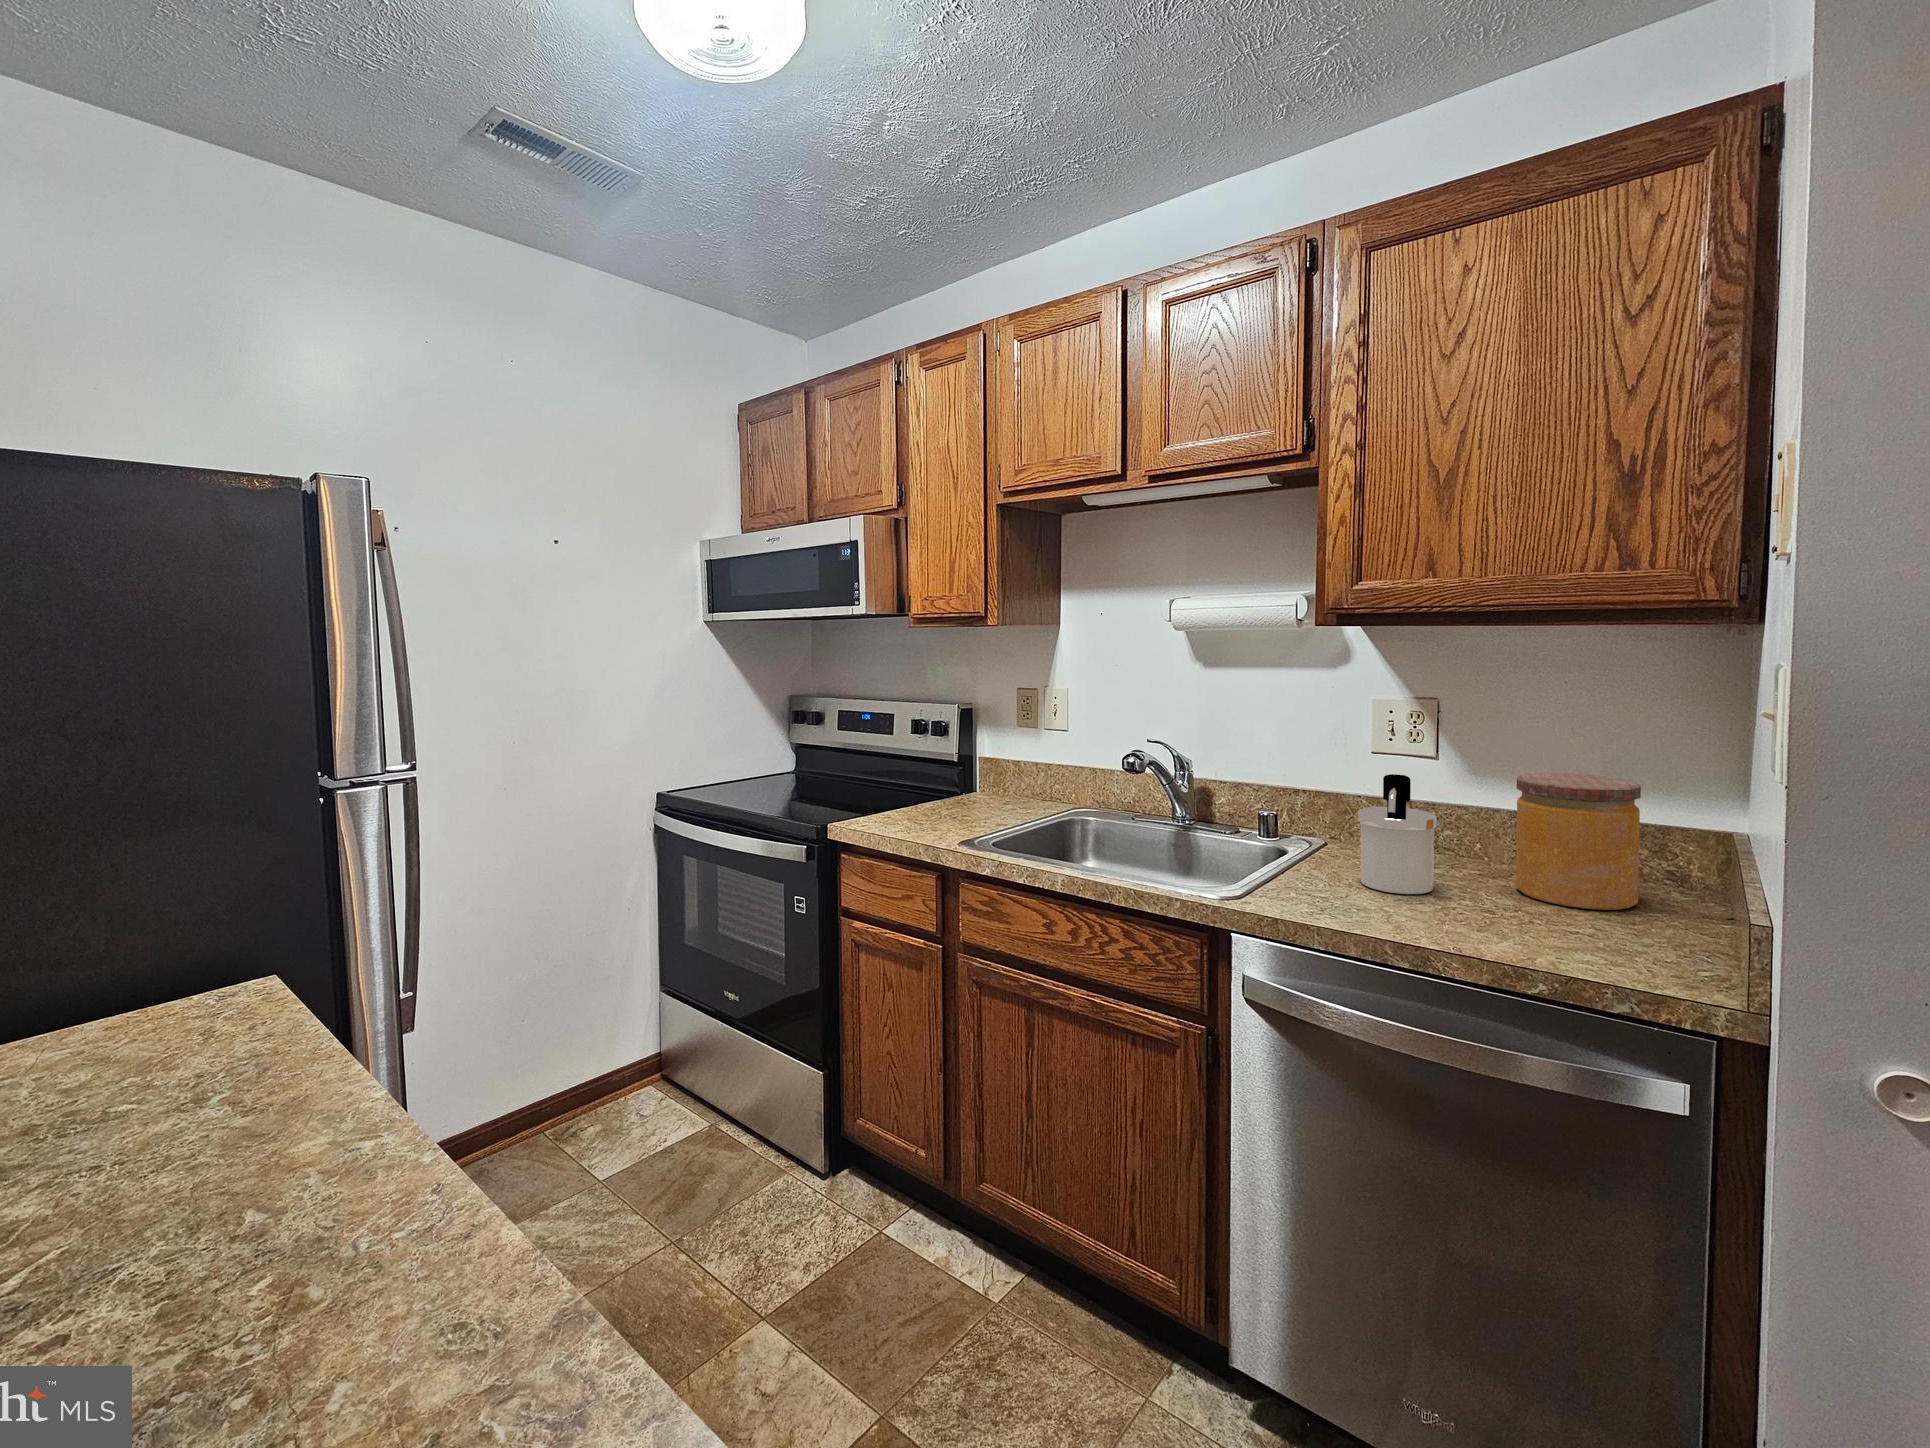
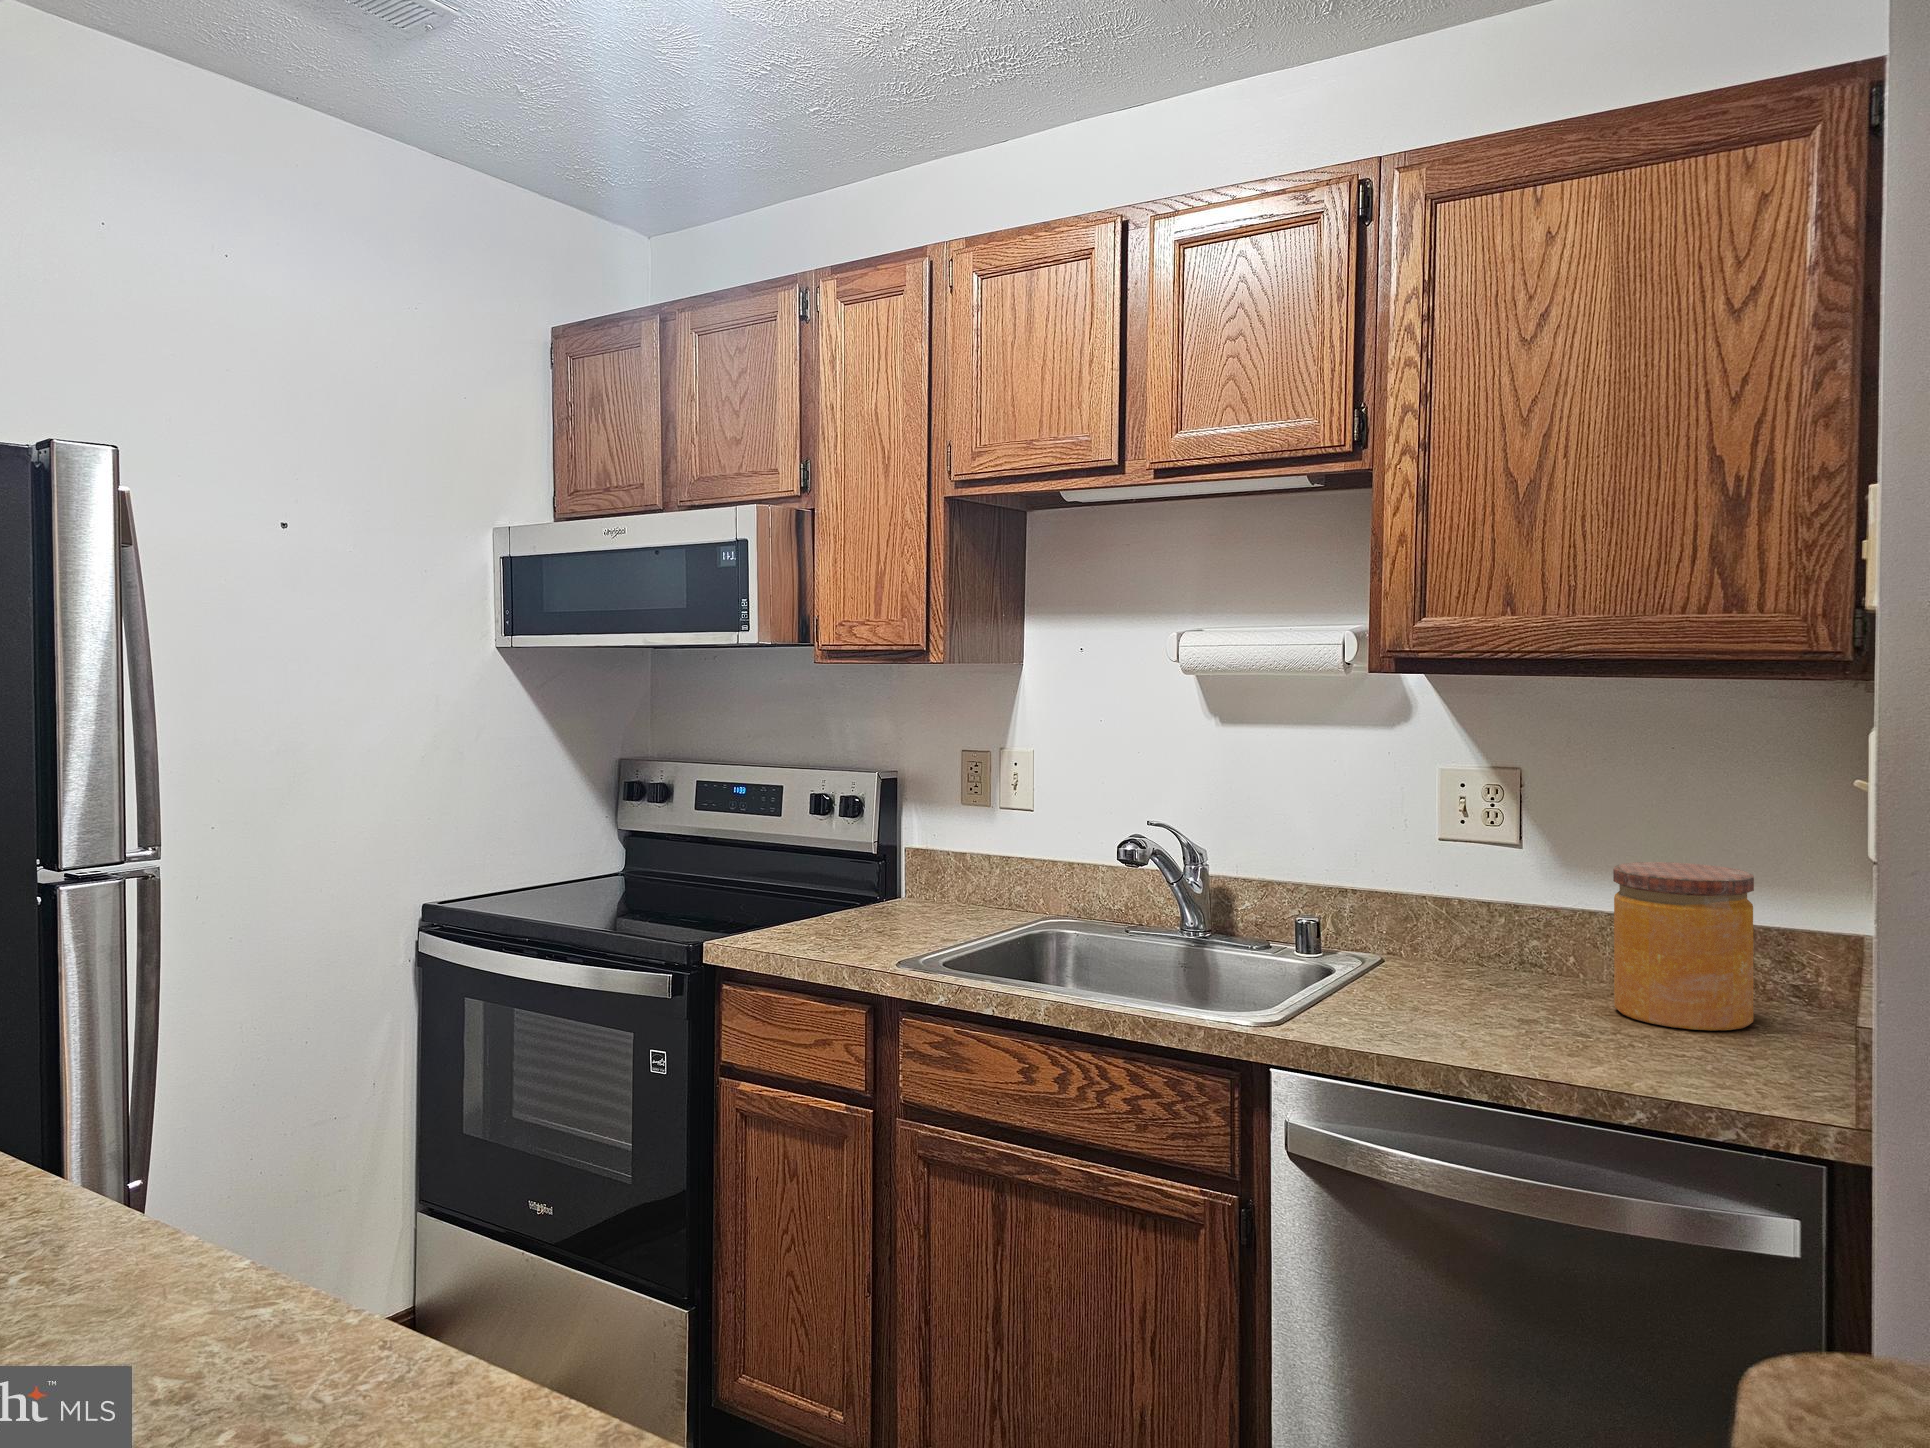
soap dispenser: present [1358,774,1437,894] -> none [1425,864,1520,1017]

